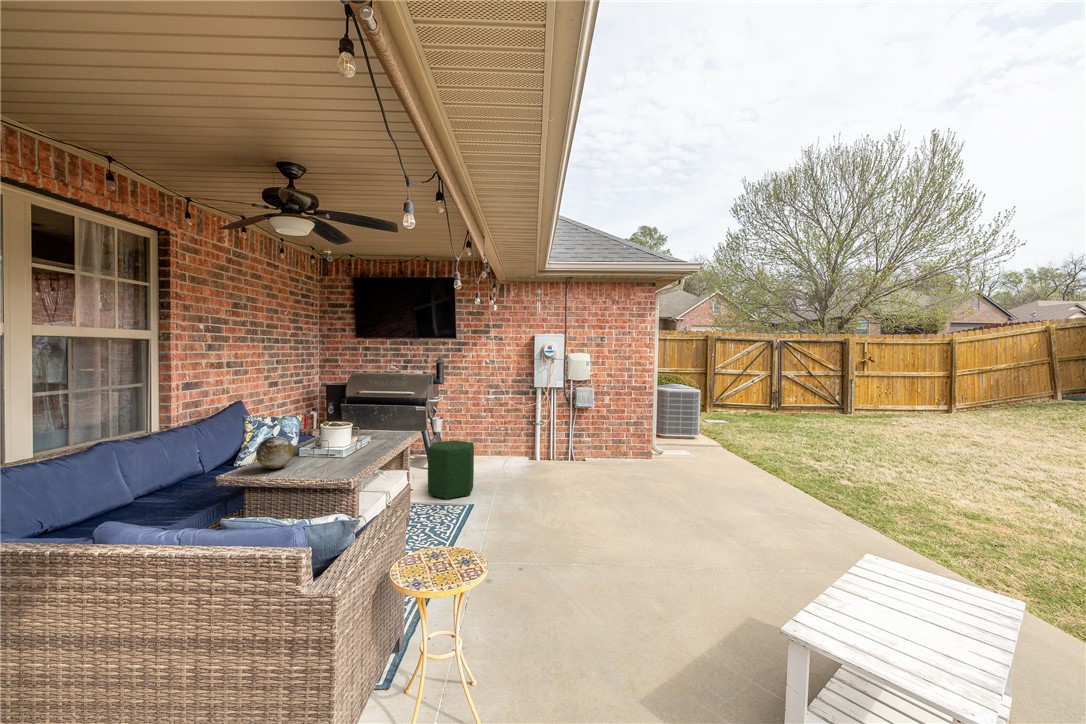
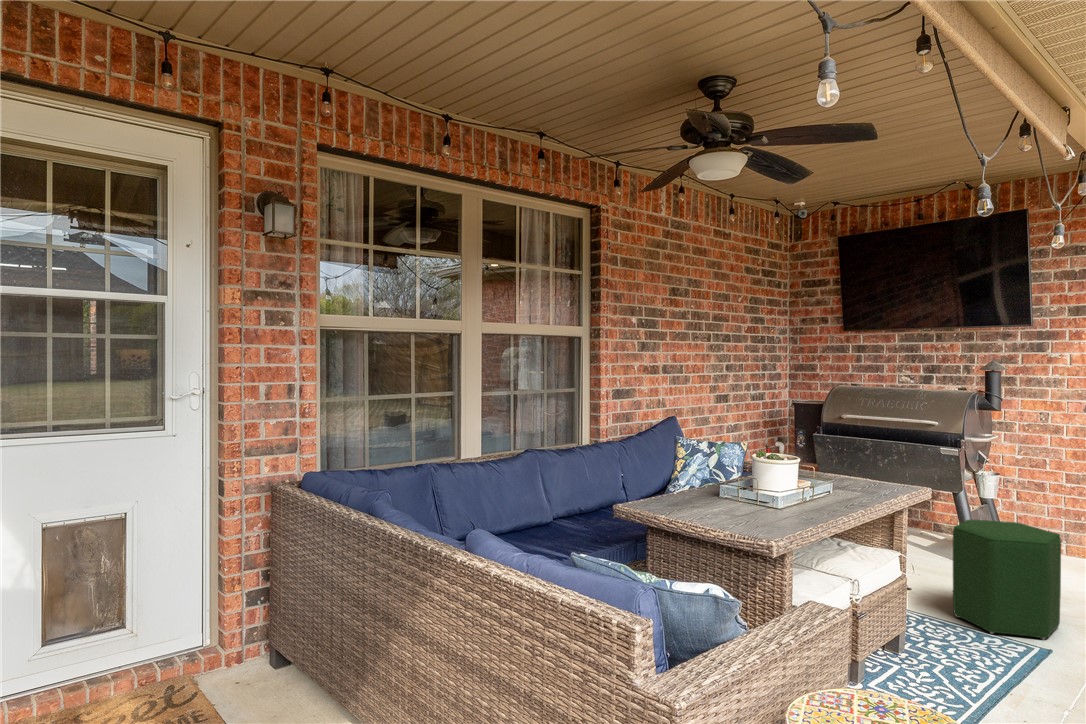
decorative orb: present [256,437,293,469] -> none [660,465,705,510]

